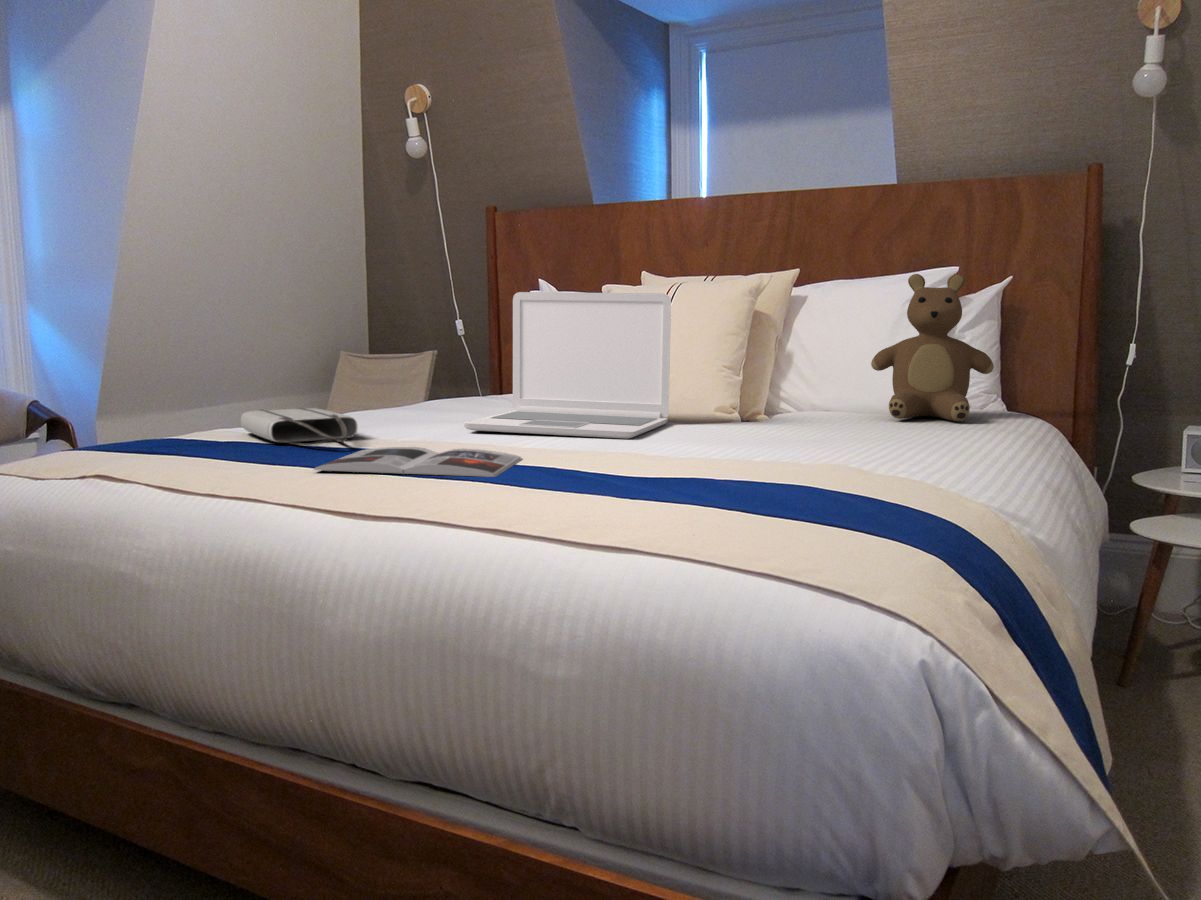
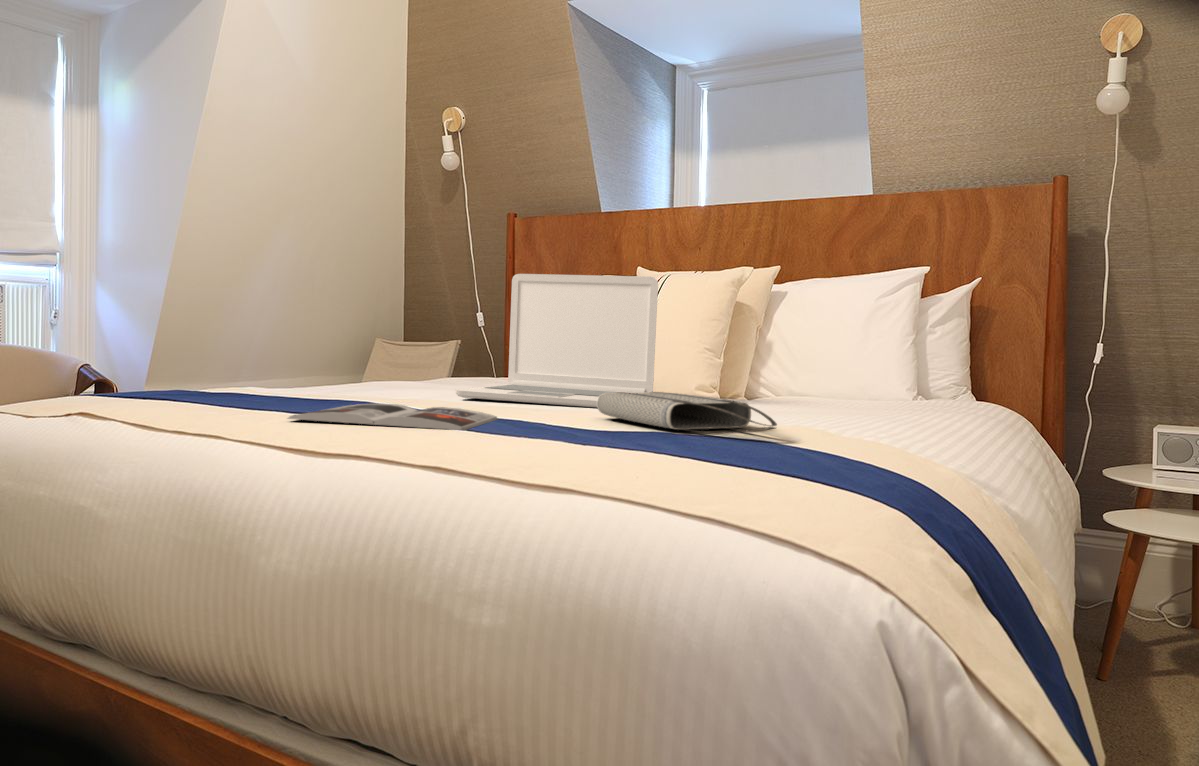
teddy bear: present [871,274,994,421] -> none [848,269,966,407]
tote bag: present [241,408,358,445] -> present [597,392,777,433]

